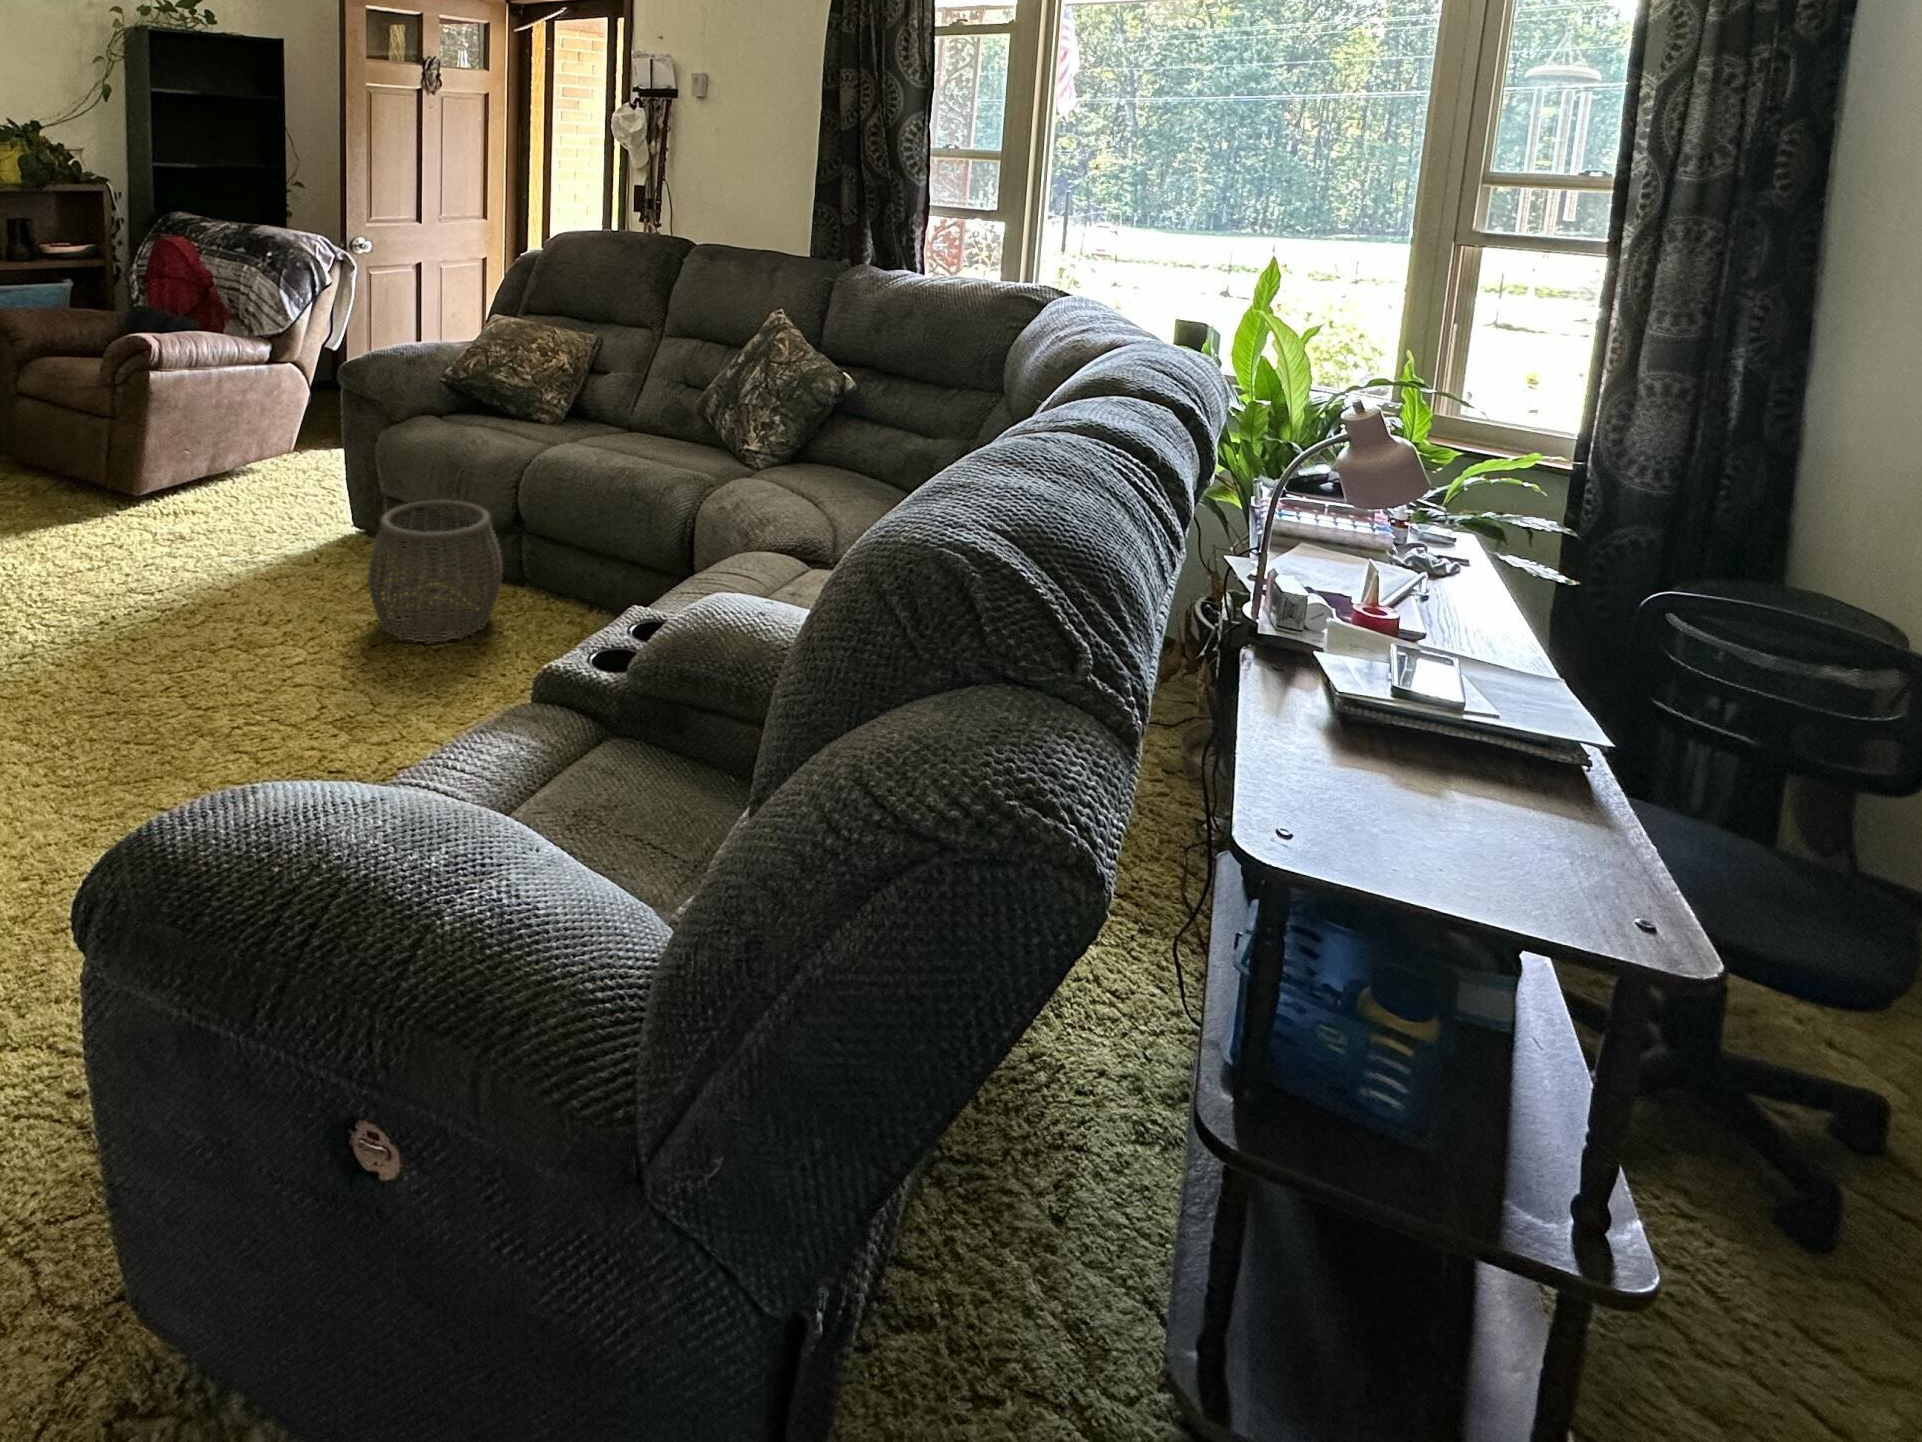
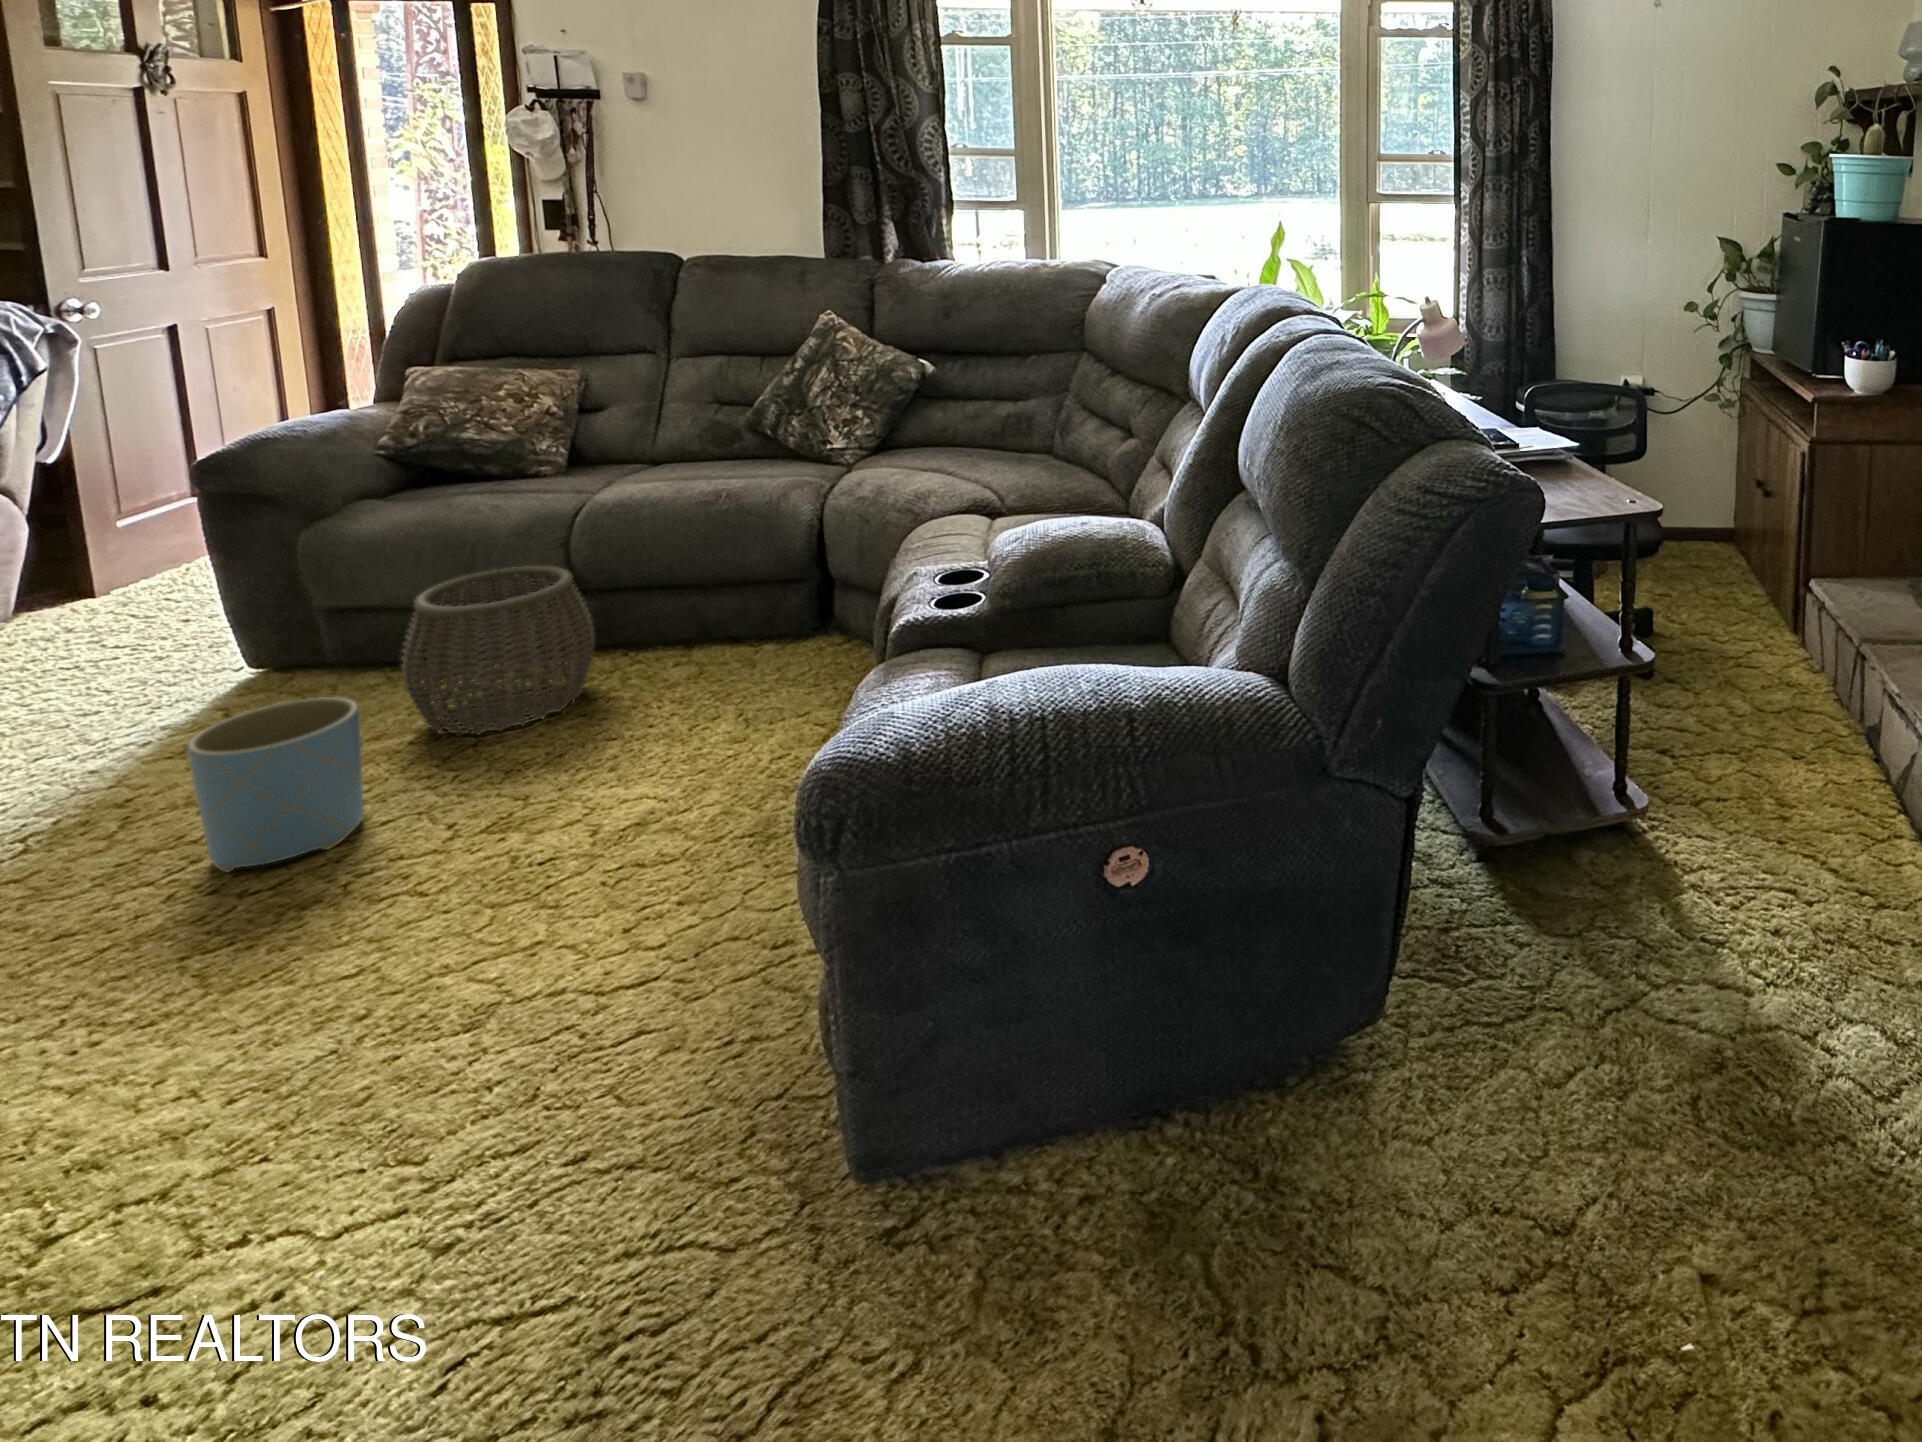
planter: none [190,576,295,707] -> present [187,697,364,872]

